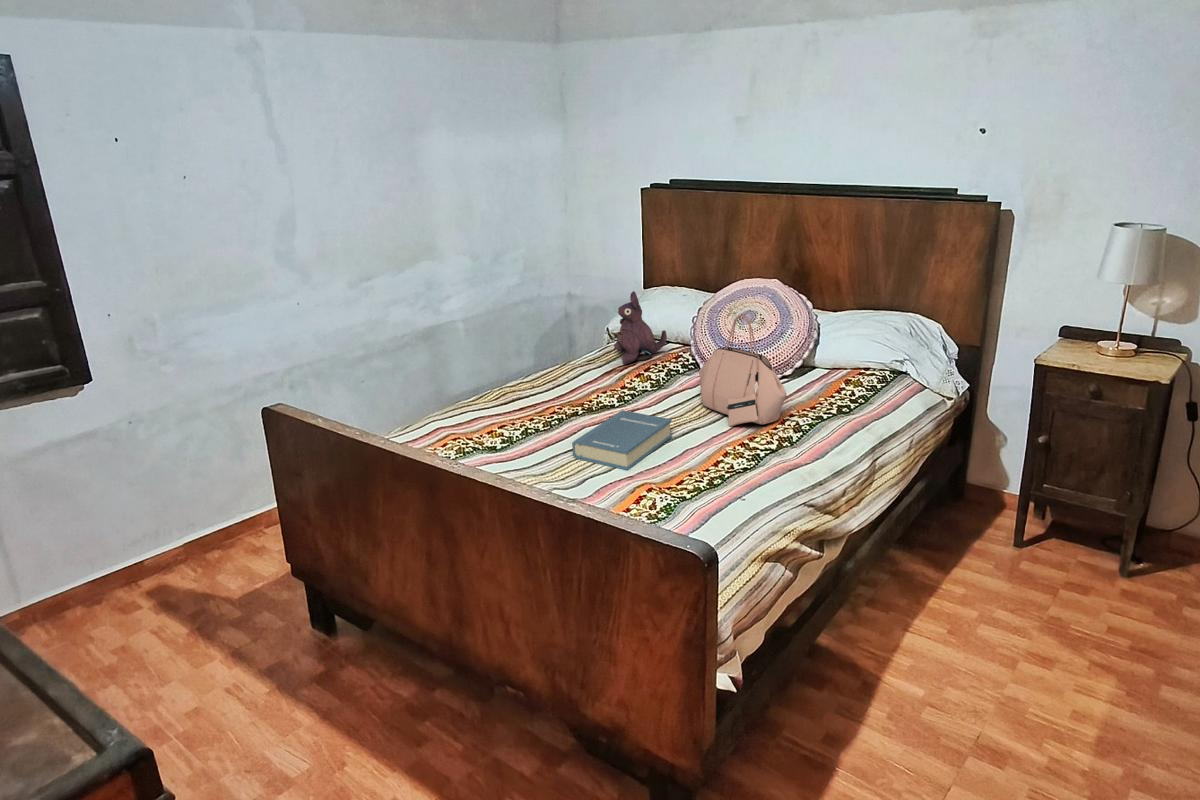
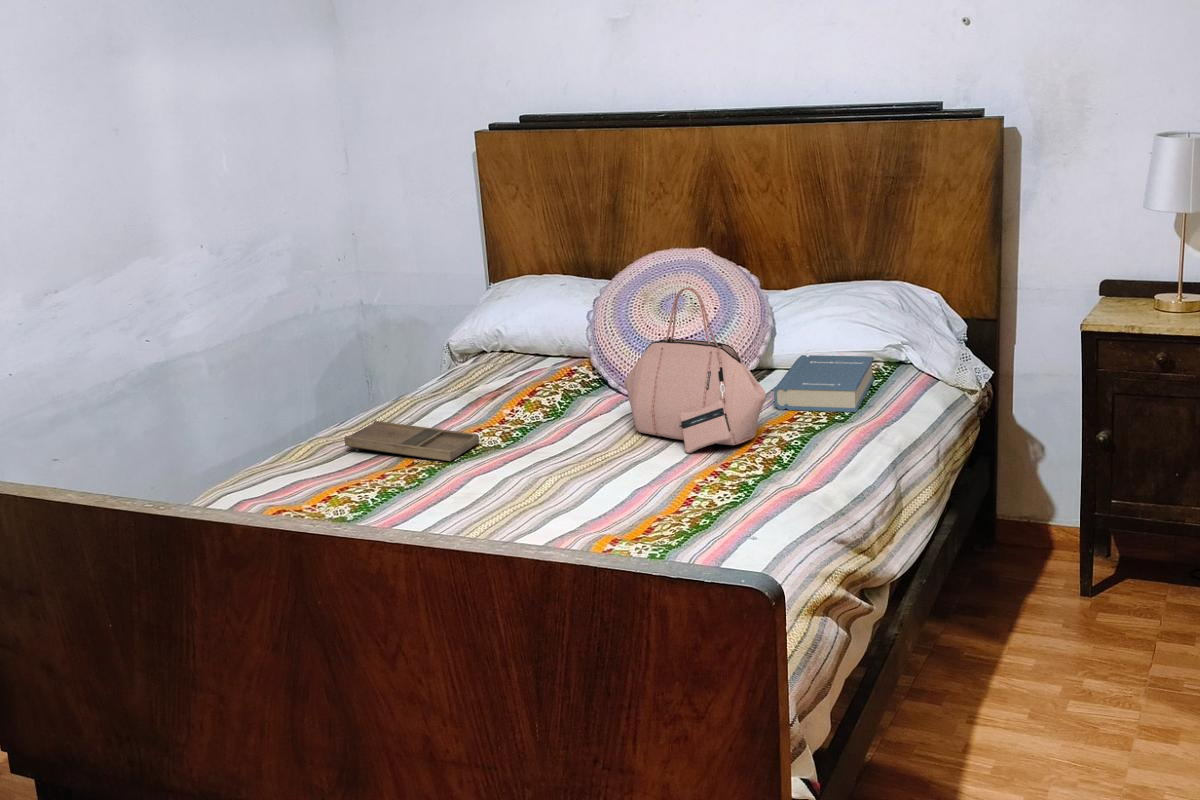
plush toy: present [614,291,667,365] -> none [469,281,551,393]
tray: none [518,379,601,413] -> present [344,421,479,461]
hardback book: present [572,410,672,470] -> present [774,355,874,412]

